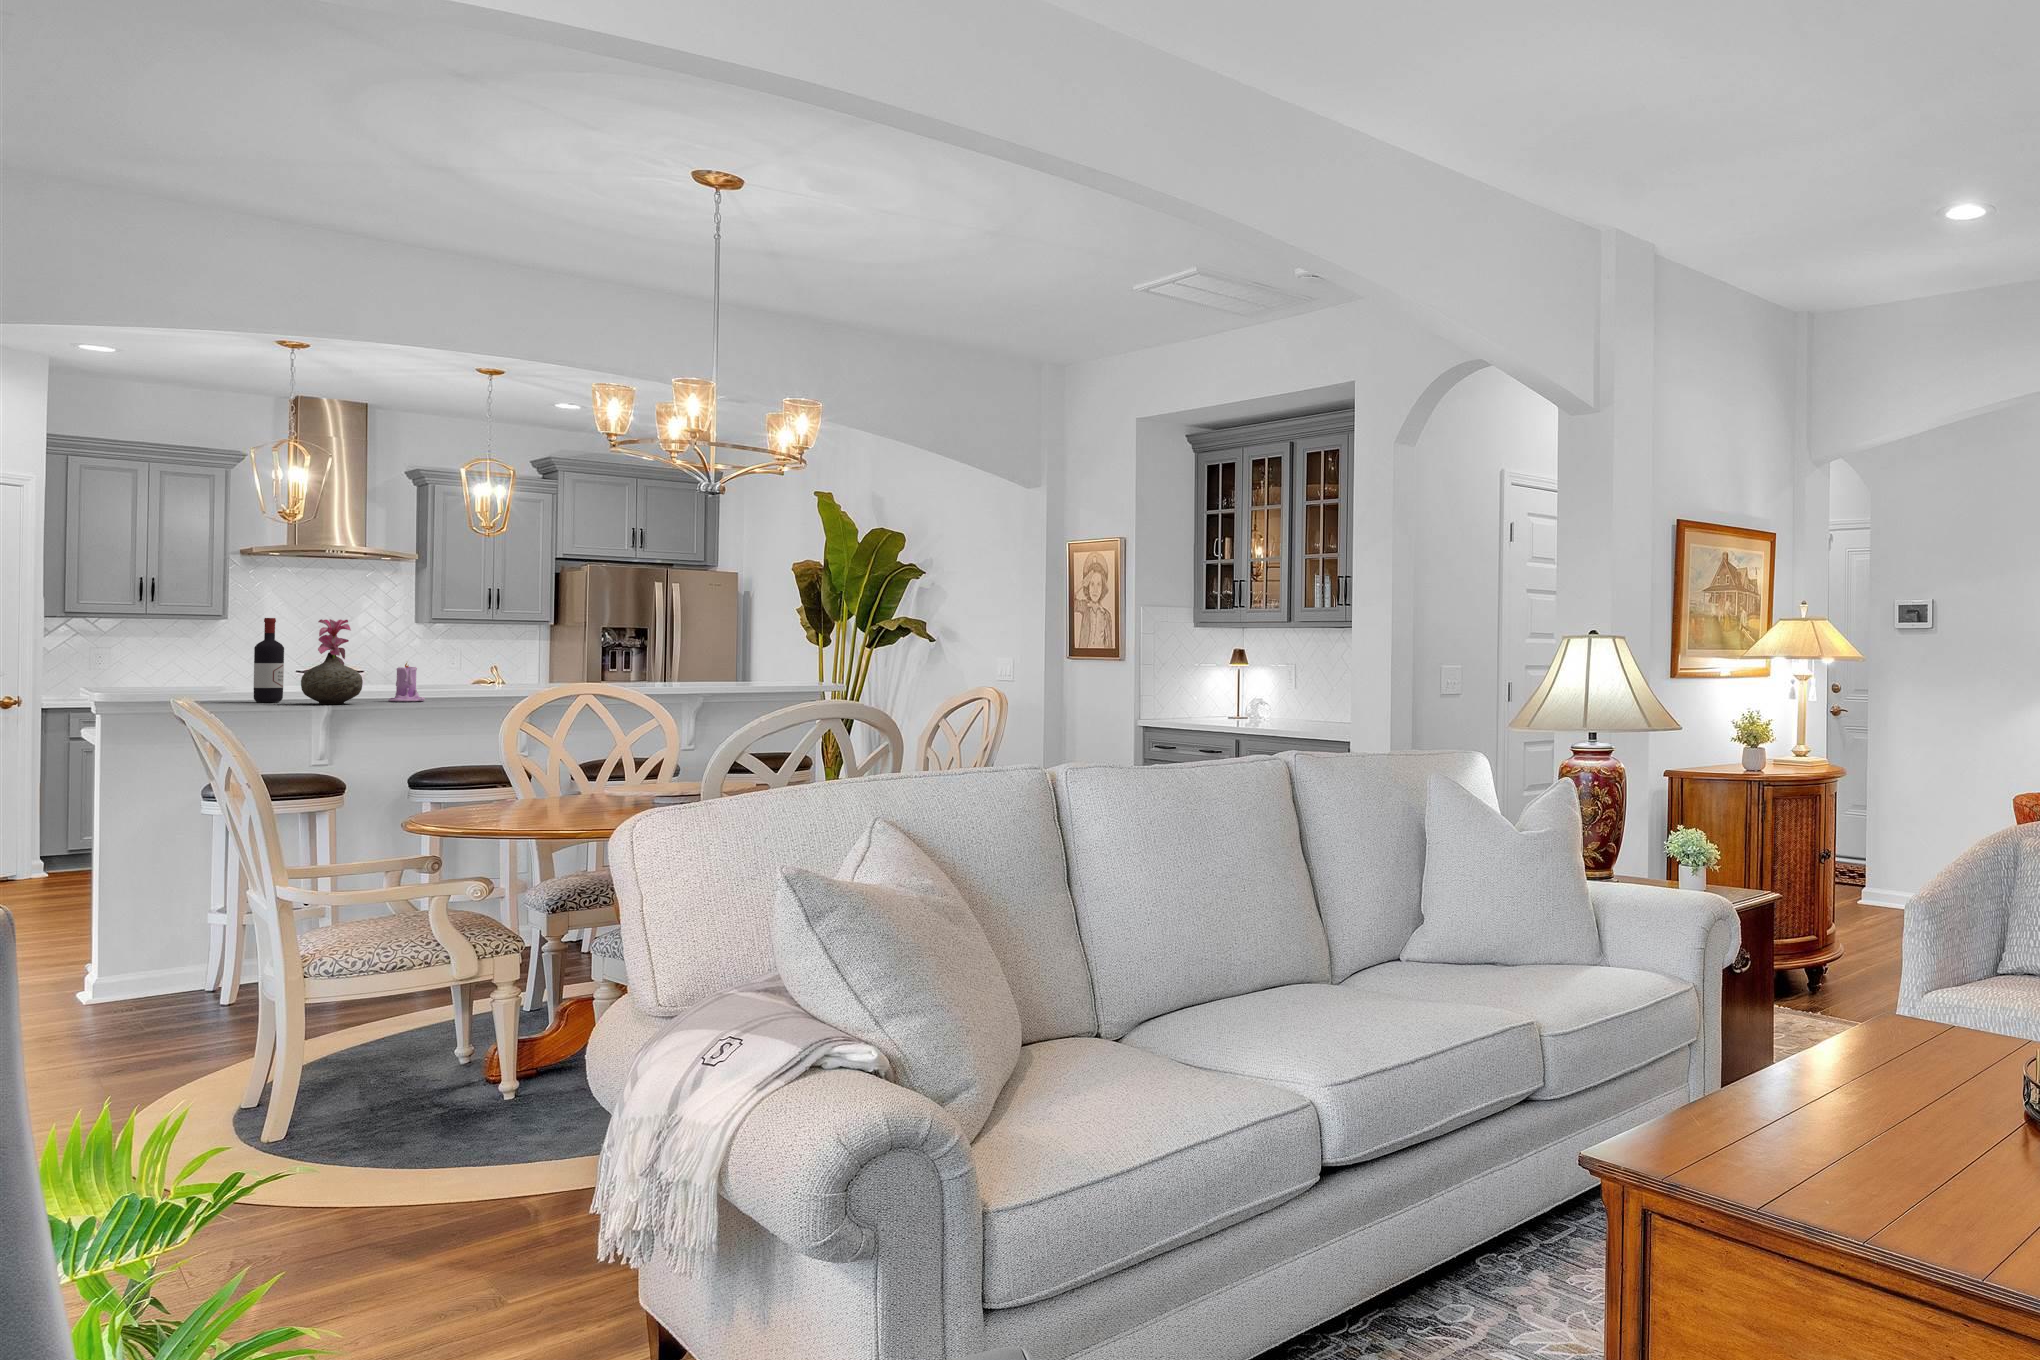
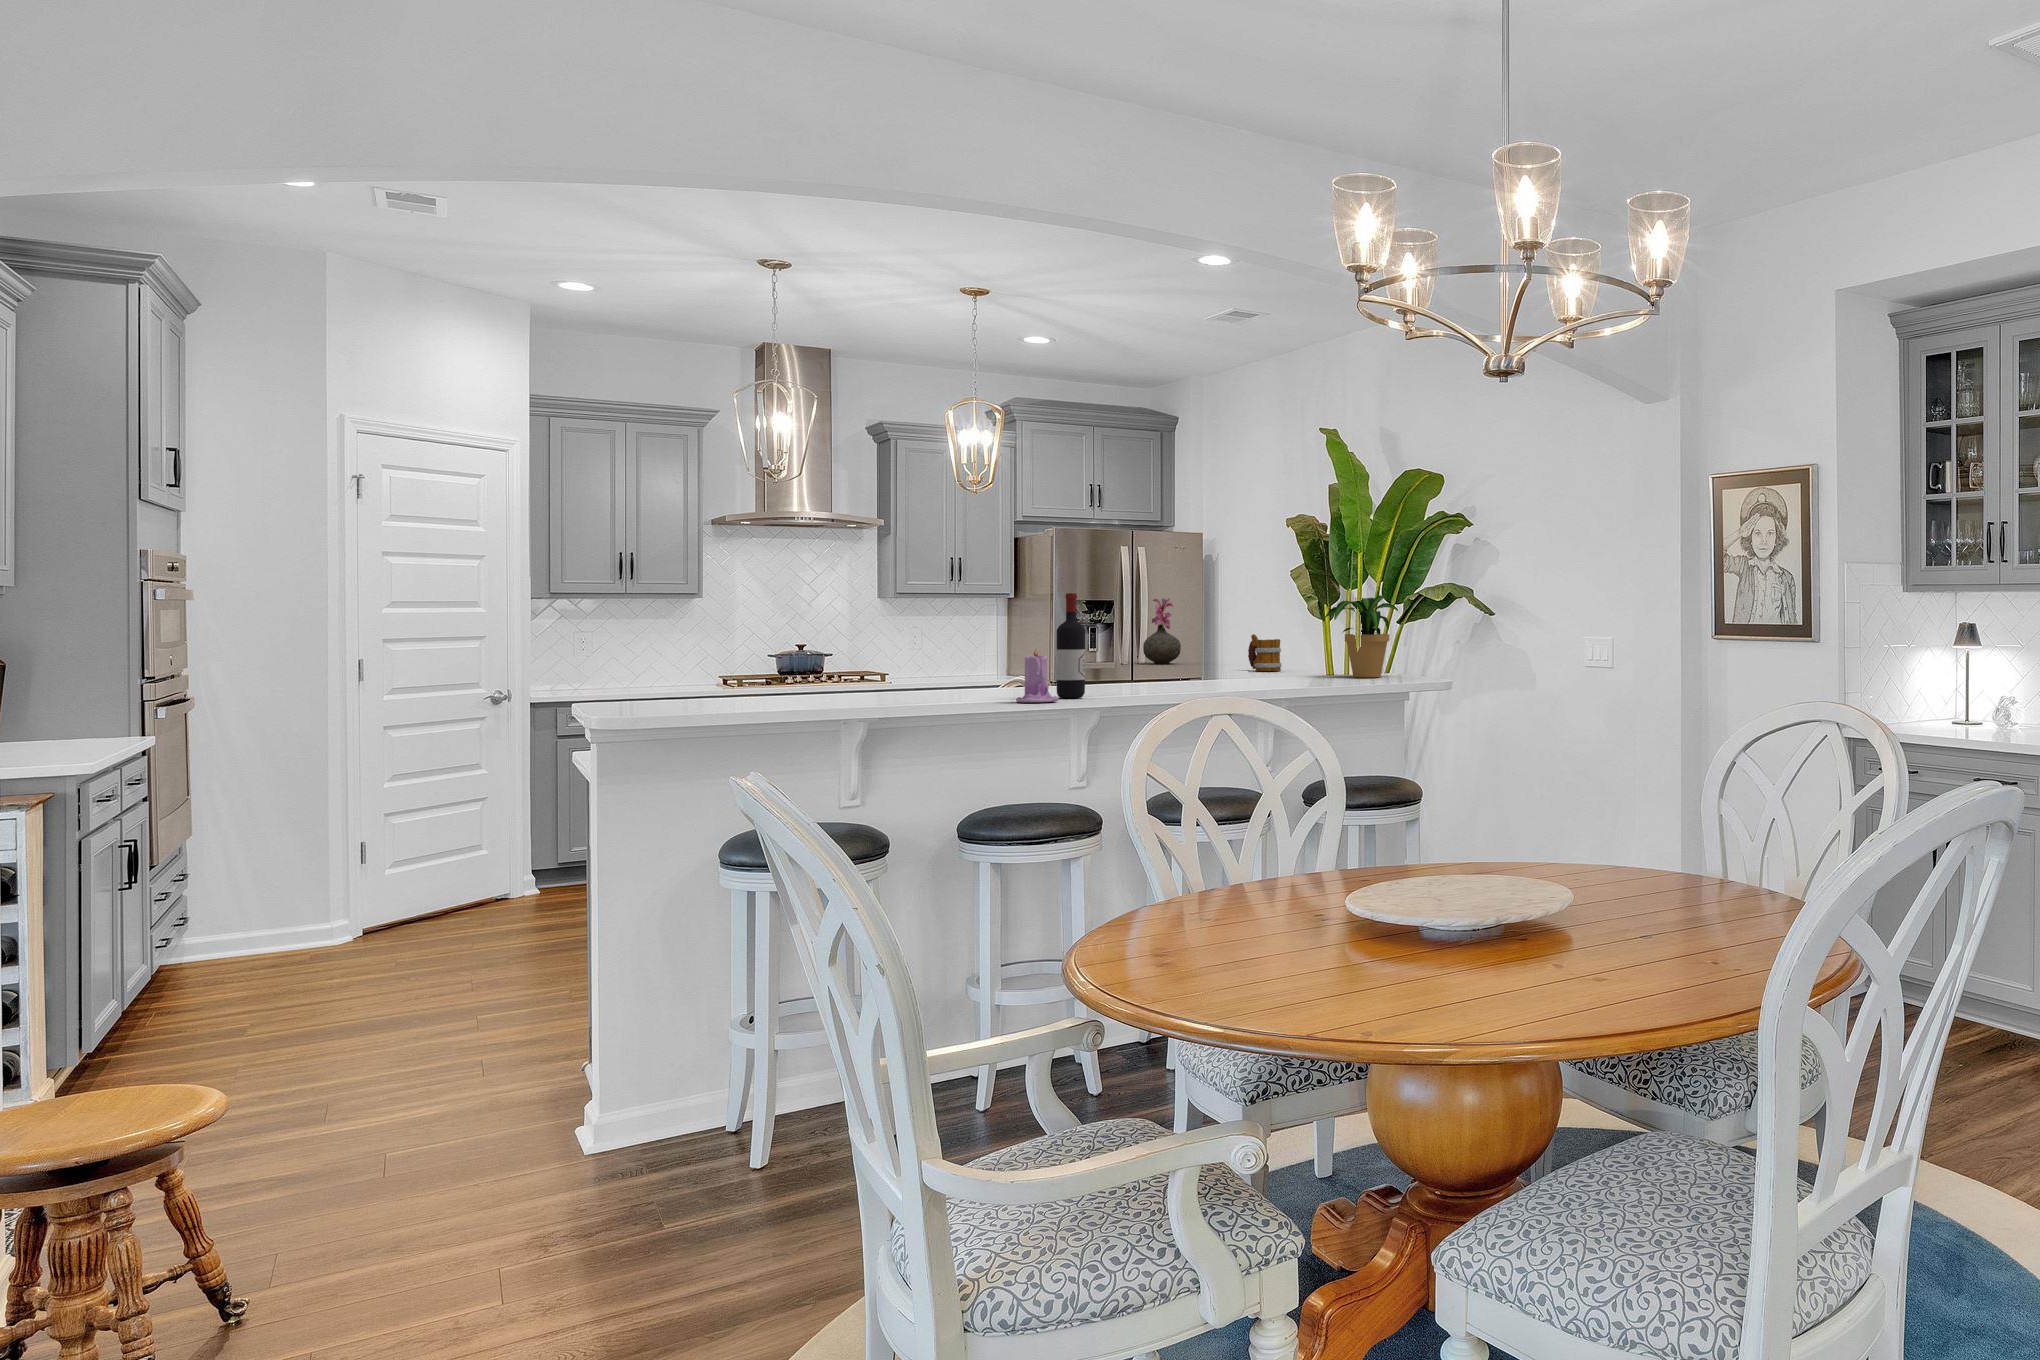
wine bottle: present [254,618,284,702] -> present [1056,593,1085,698]
vase: present [301,619,363,704] -> present [1143,599,1181,664]
potted plant: none [743,628,815,690] -> present [1324,595,1398,677]
mug: none [704,656,732,685] -> present [1248,634,1282,671]

